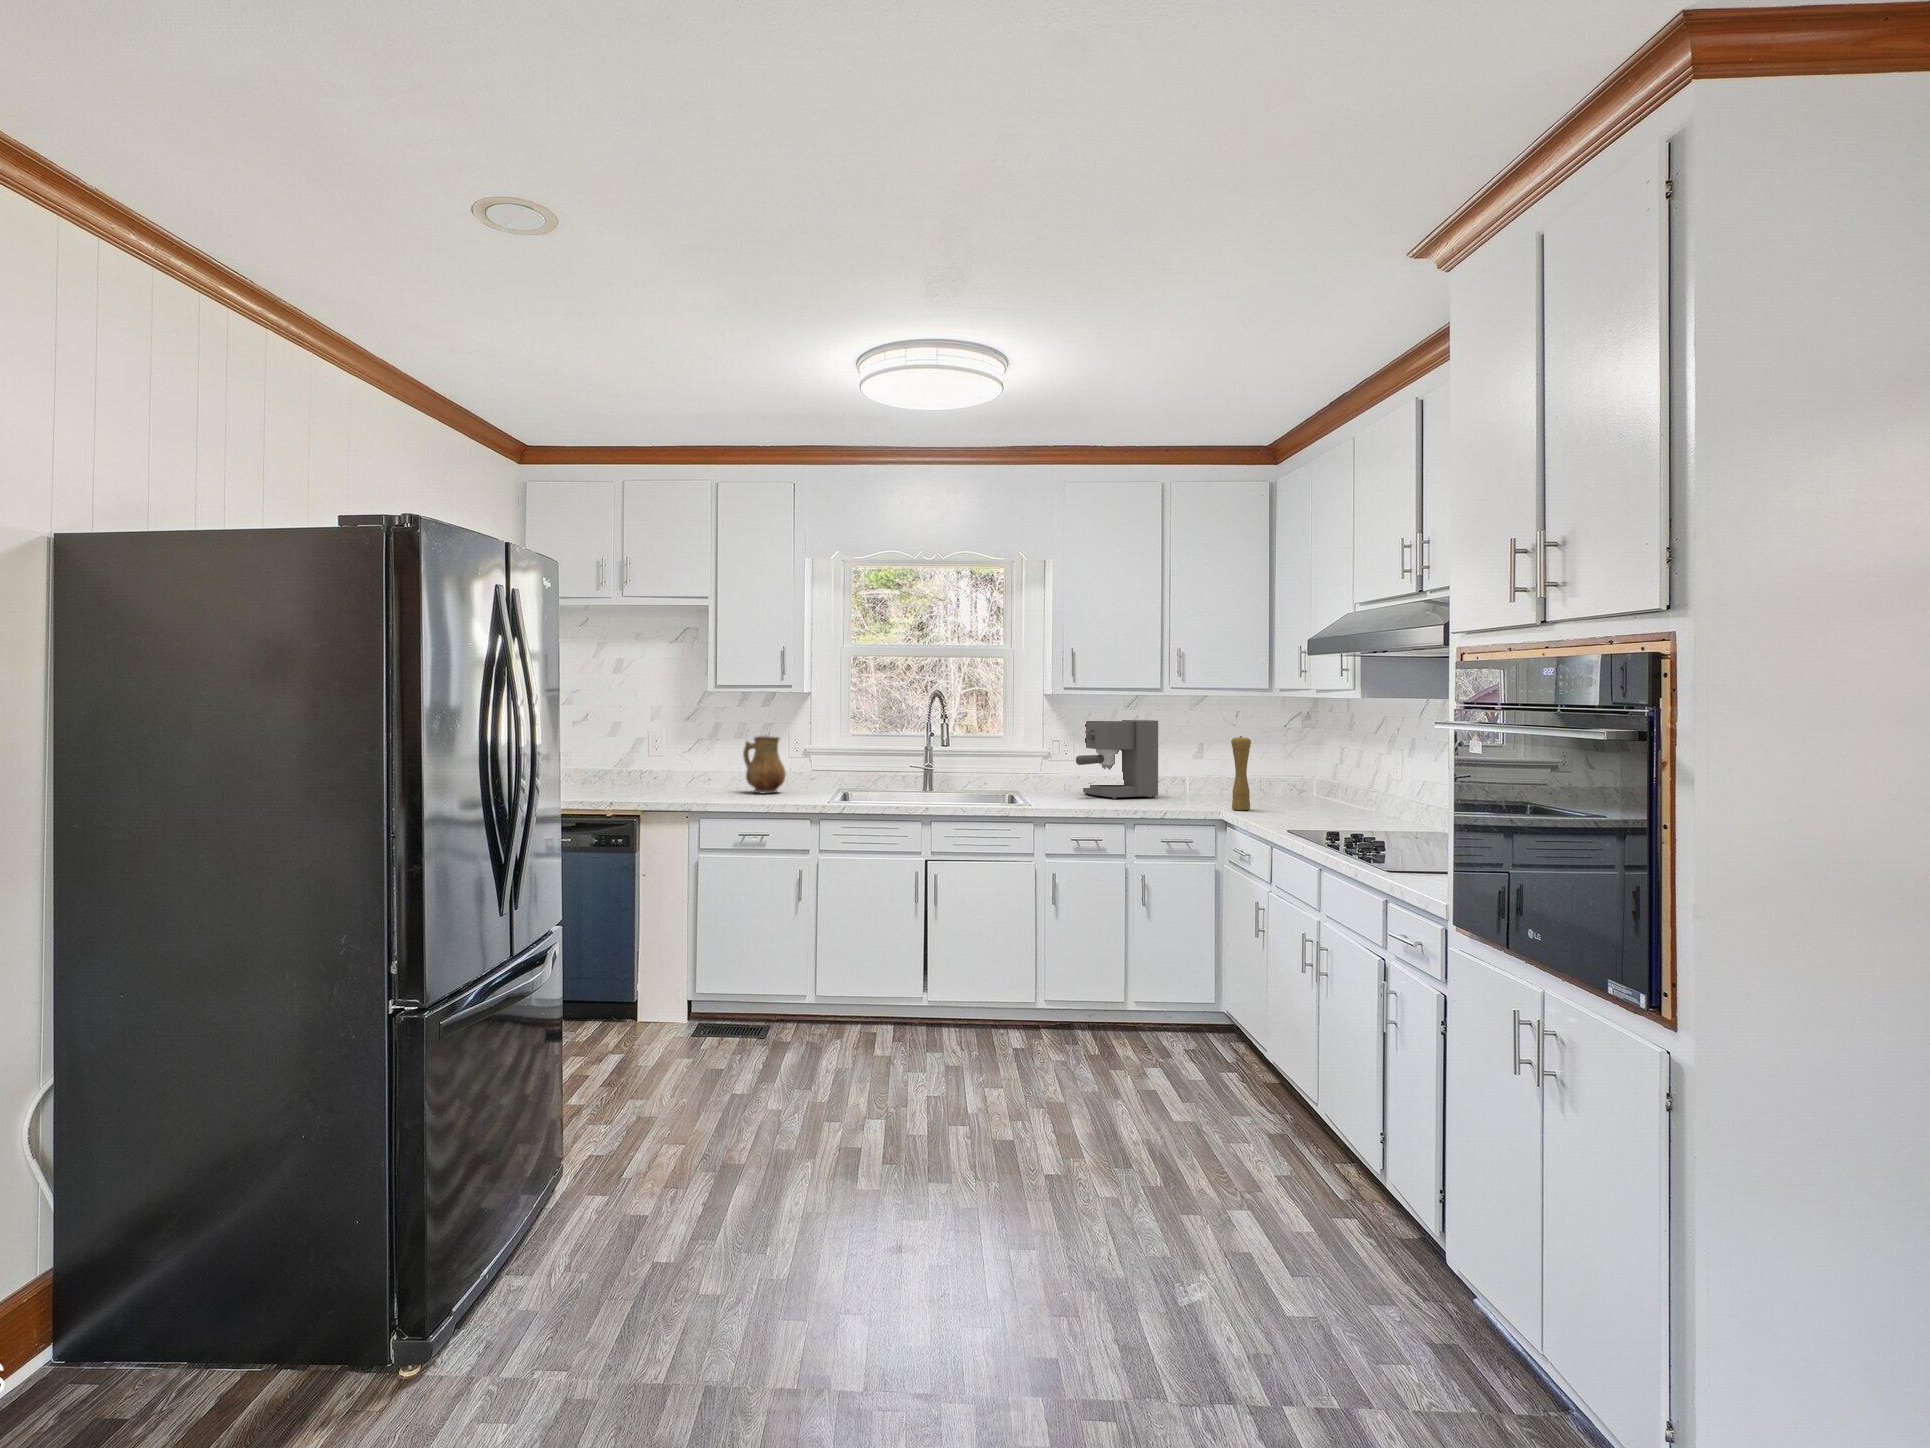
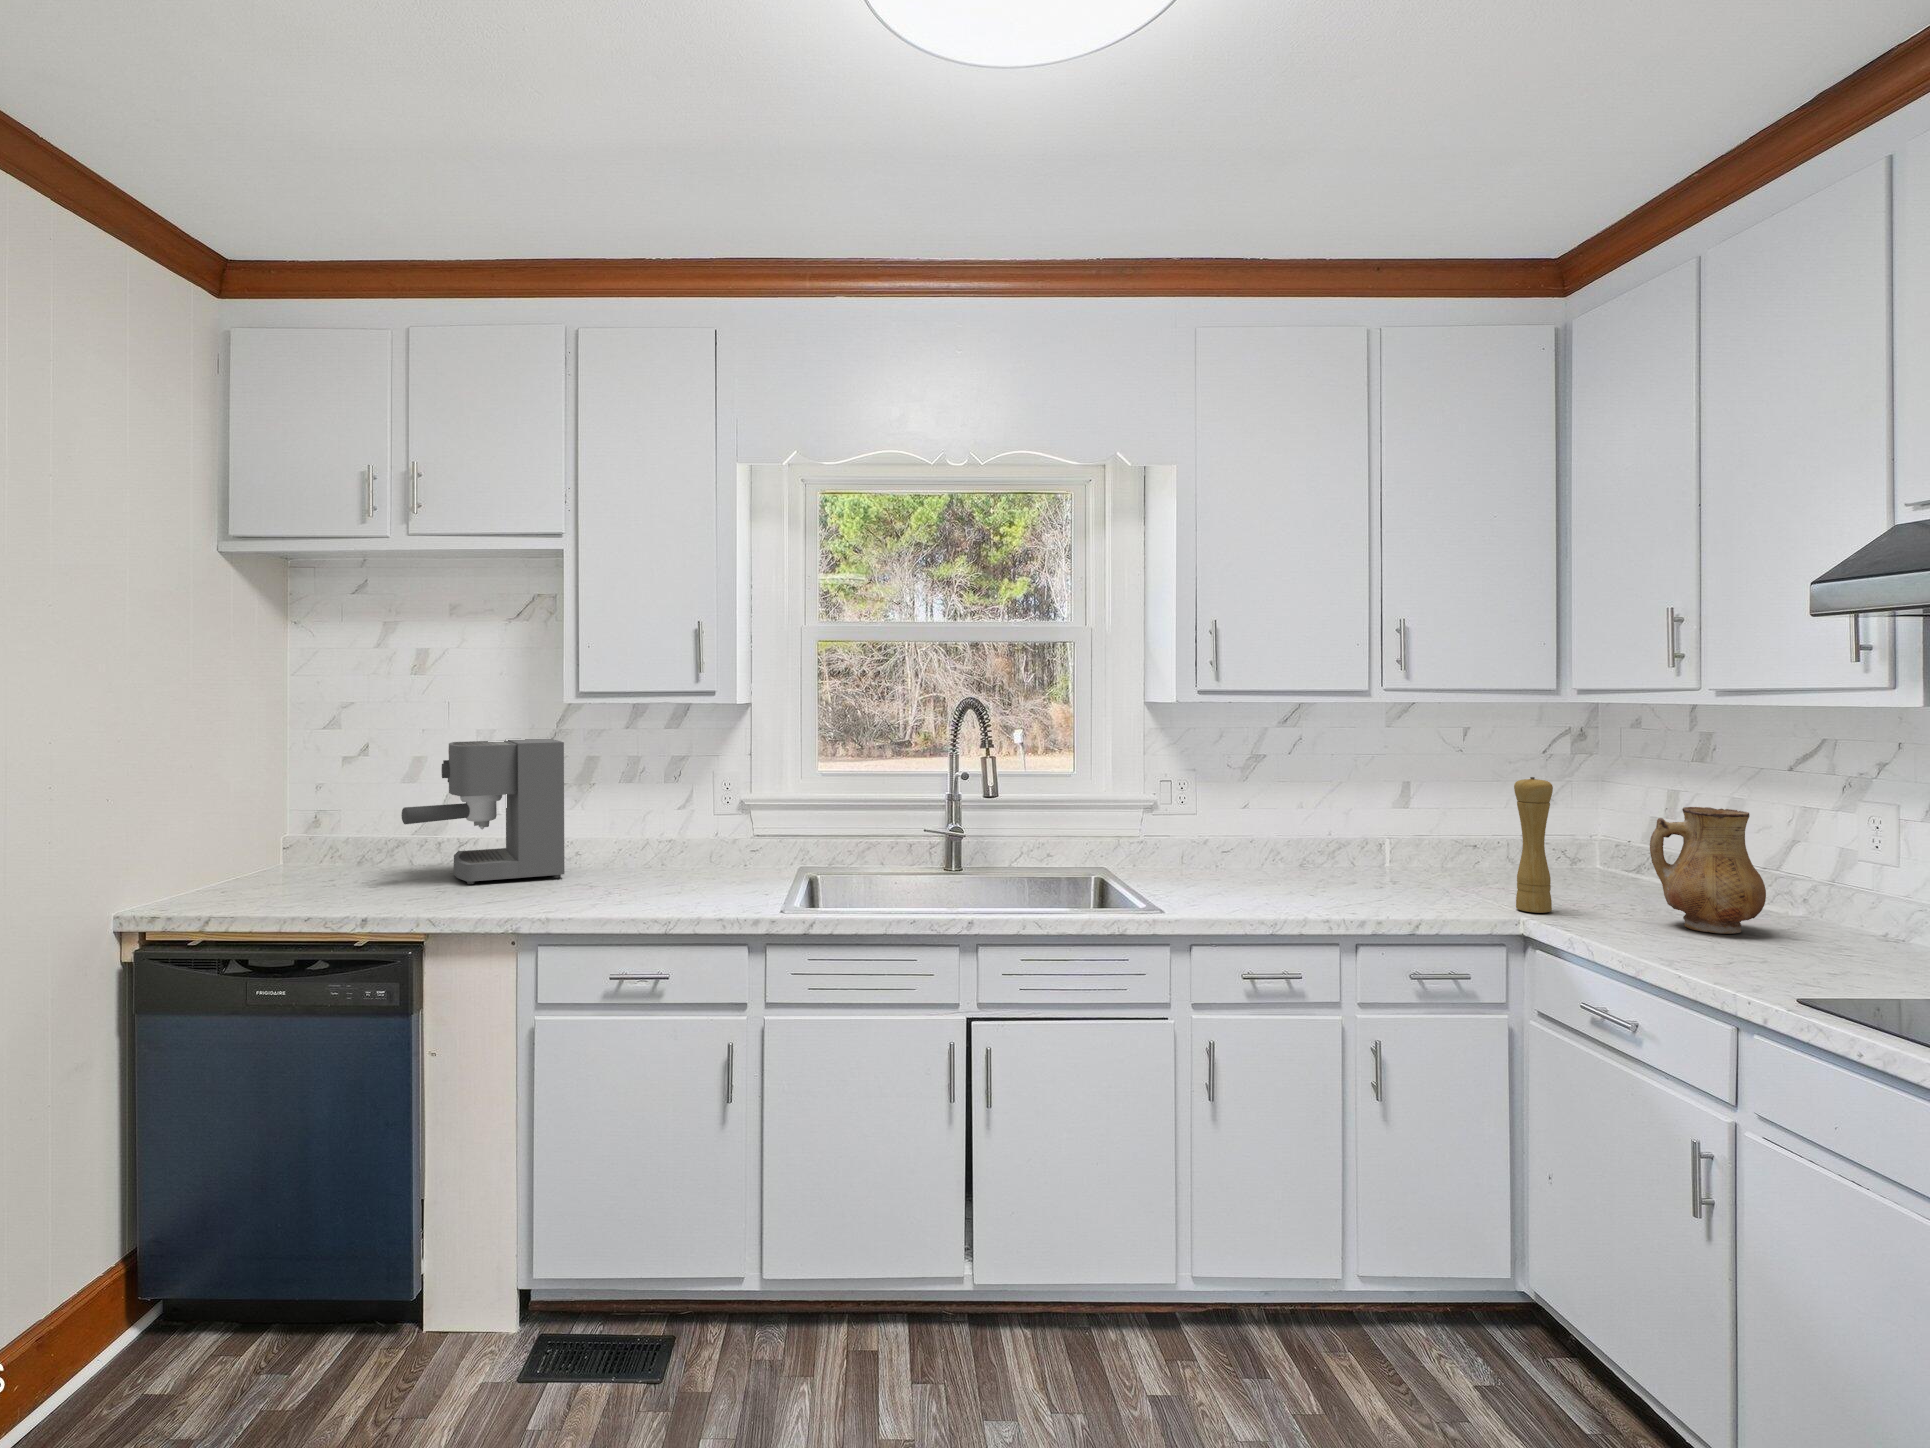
coffee maker: present [1076,720,1158,799] -> present [401,738,564,884]
ceramic pitcher: present [743,736,786,793] -> present [1650,807,1766,934]

